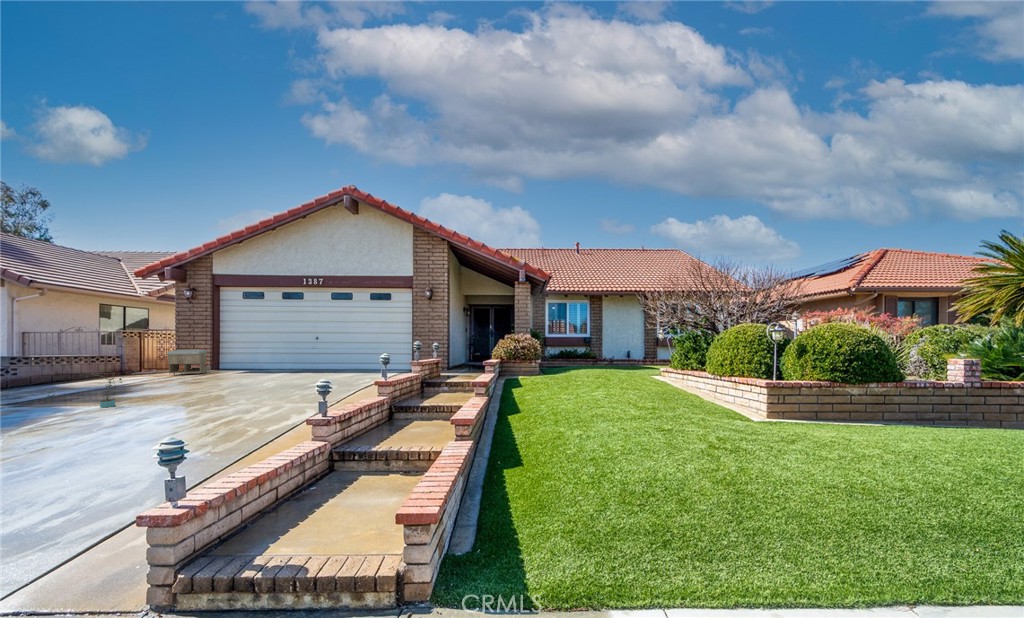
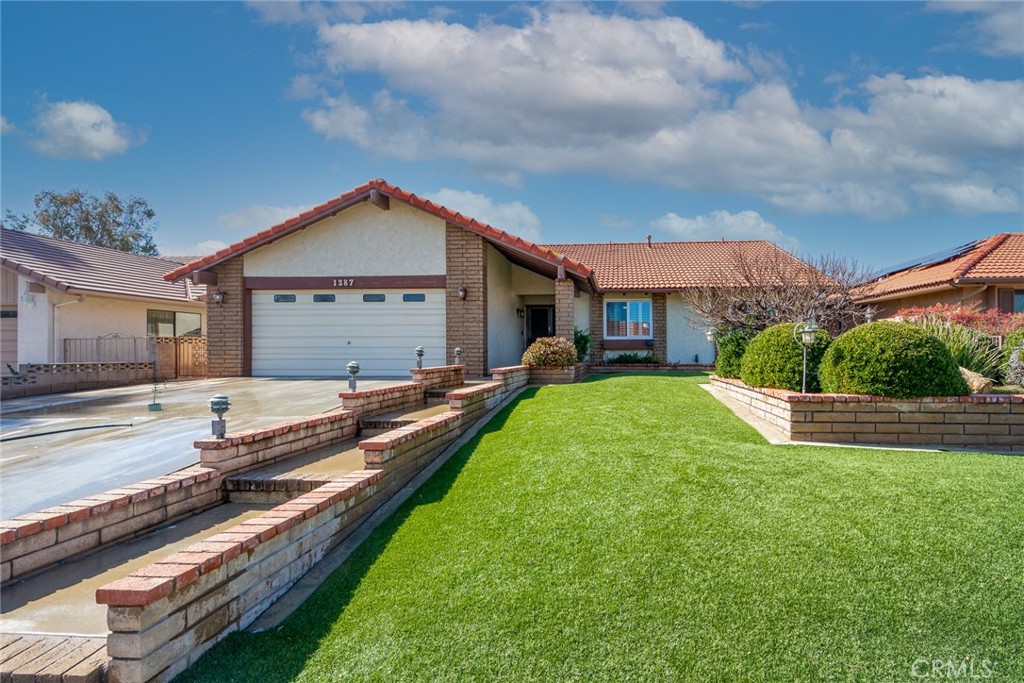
storage bench: present [167,349,211,376] -> none [202,355,245,382]

